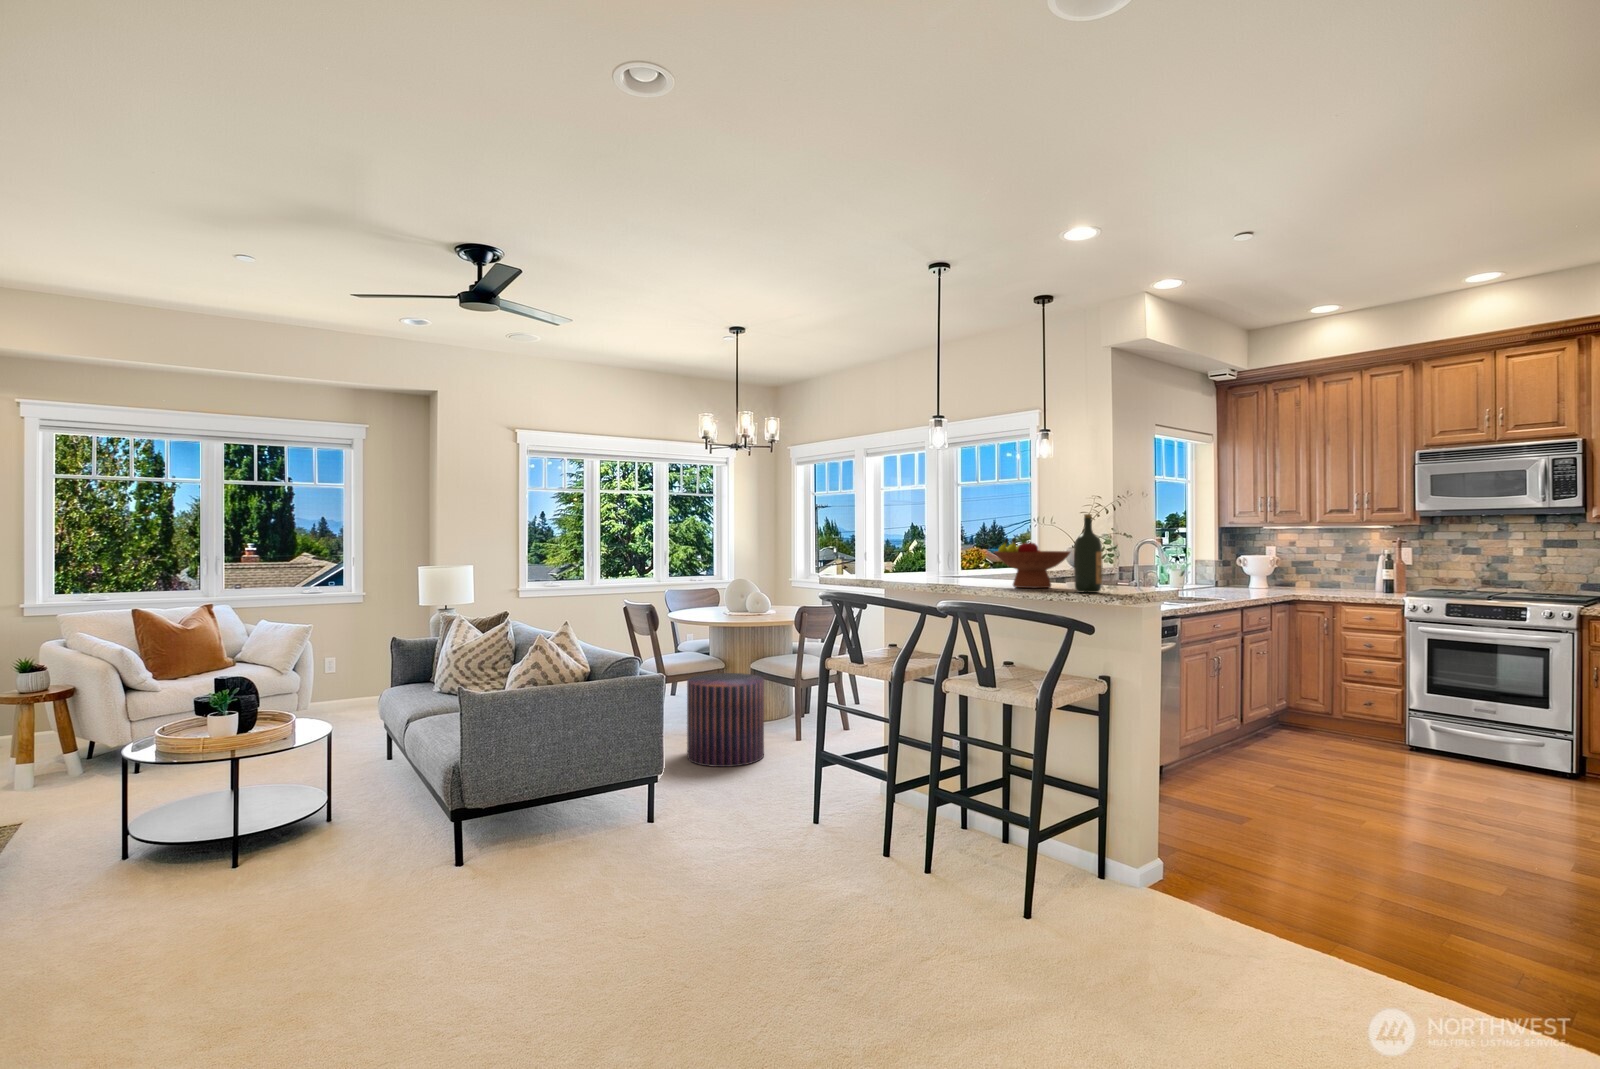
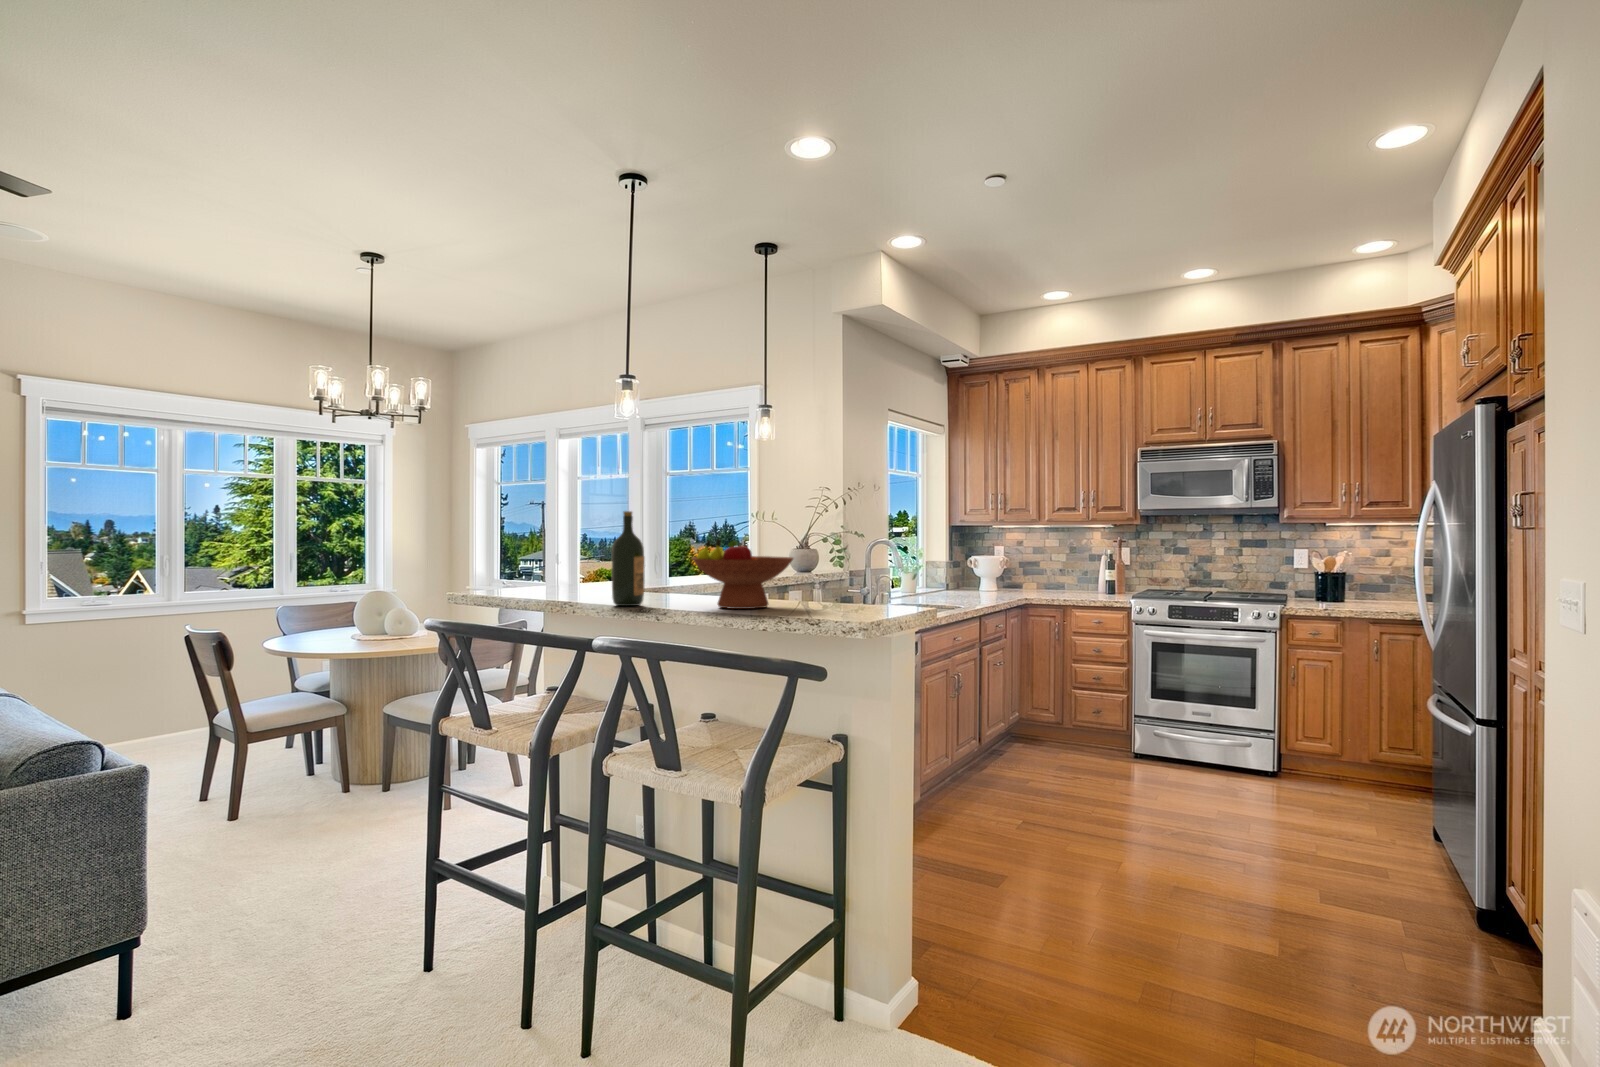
wine bottle: present [1074,514,1102,593] -> present [612,511,645,606]
pouf: present [687,673,764,767] -> none [262,727,388,872]

